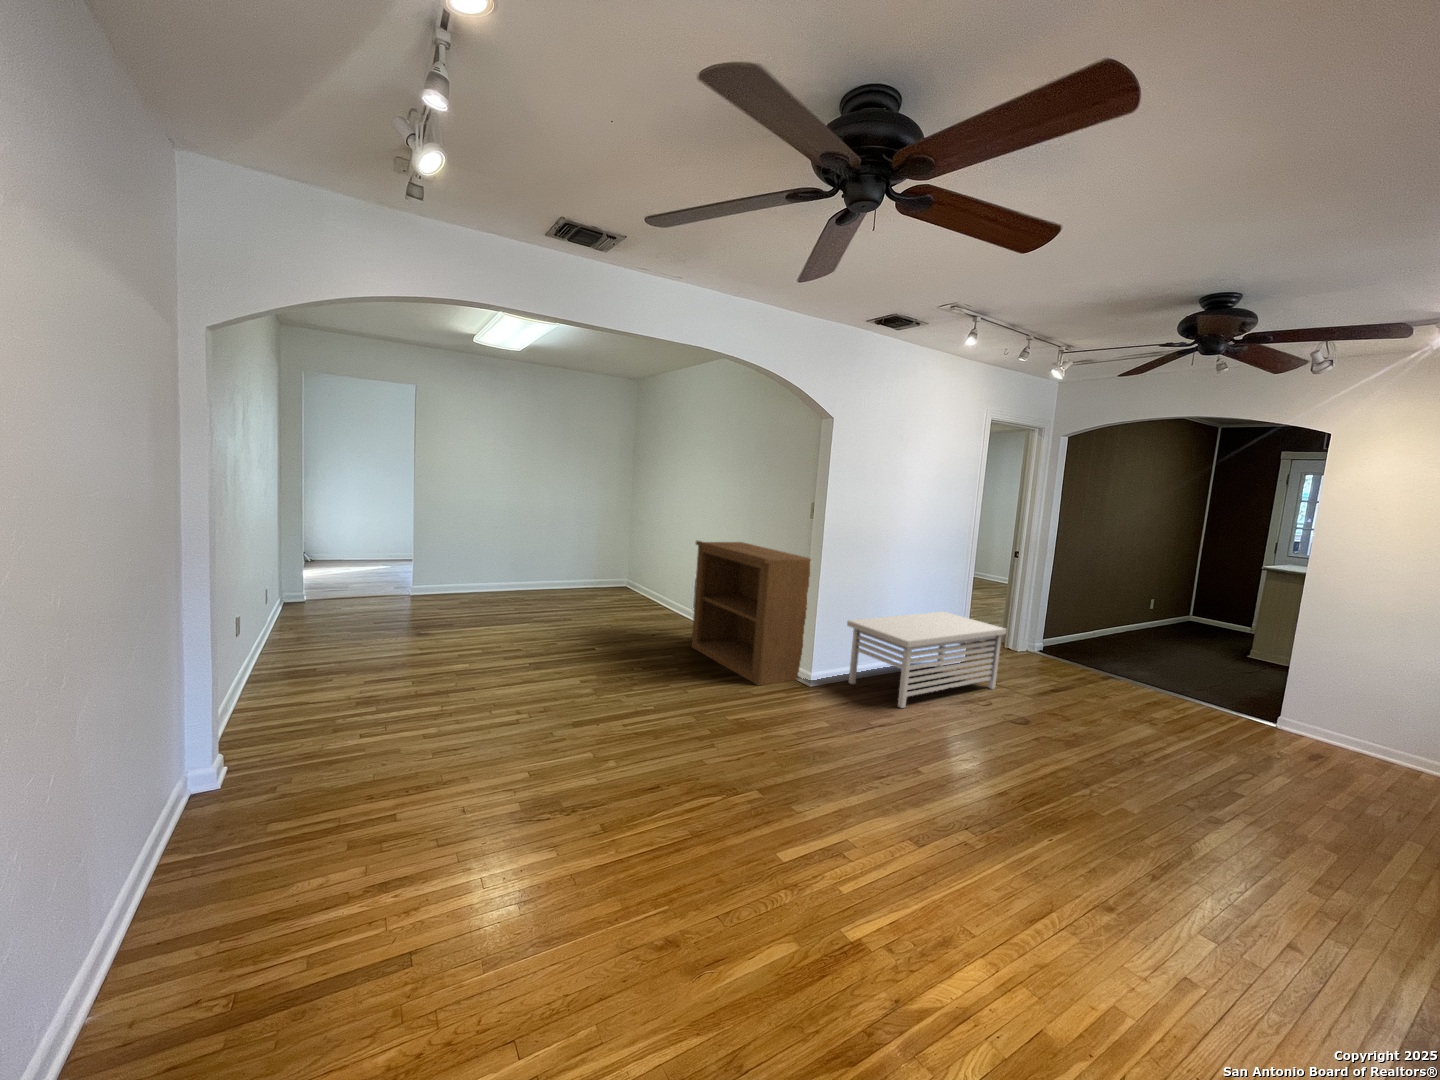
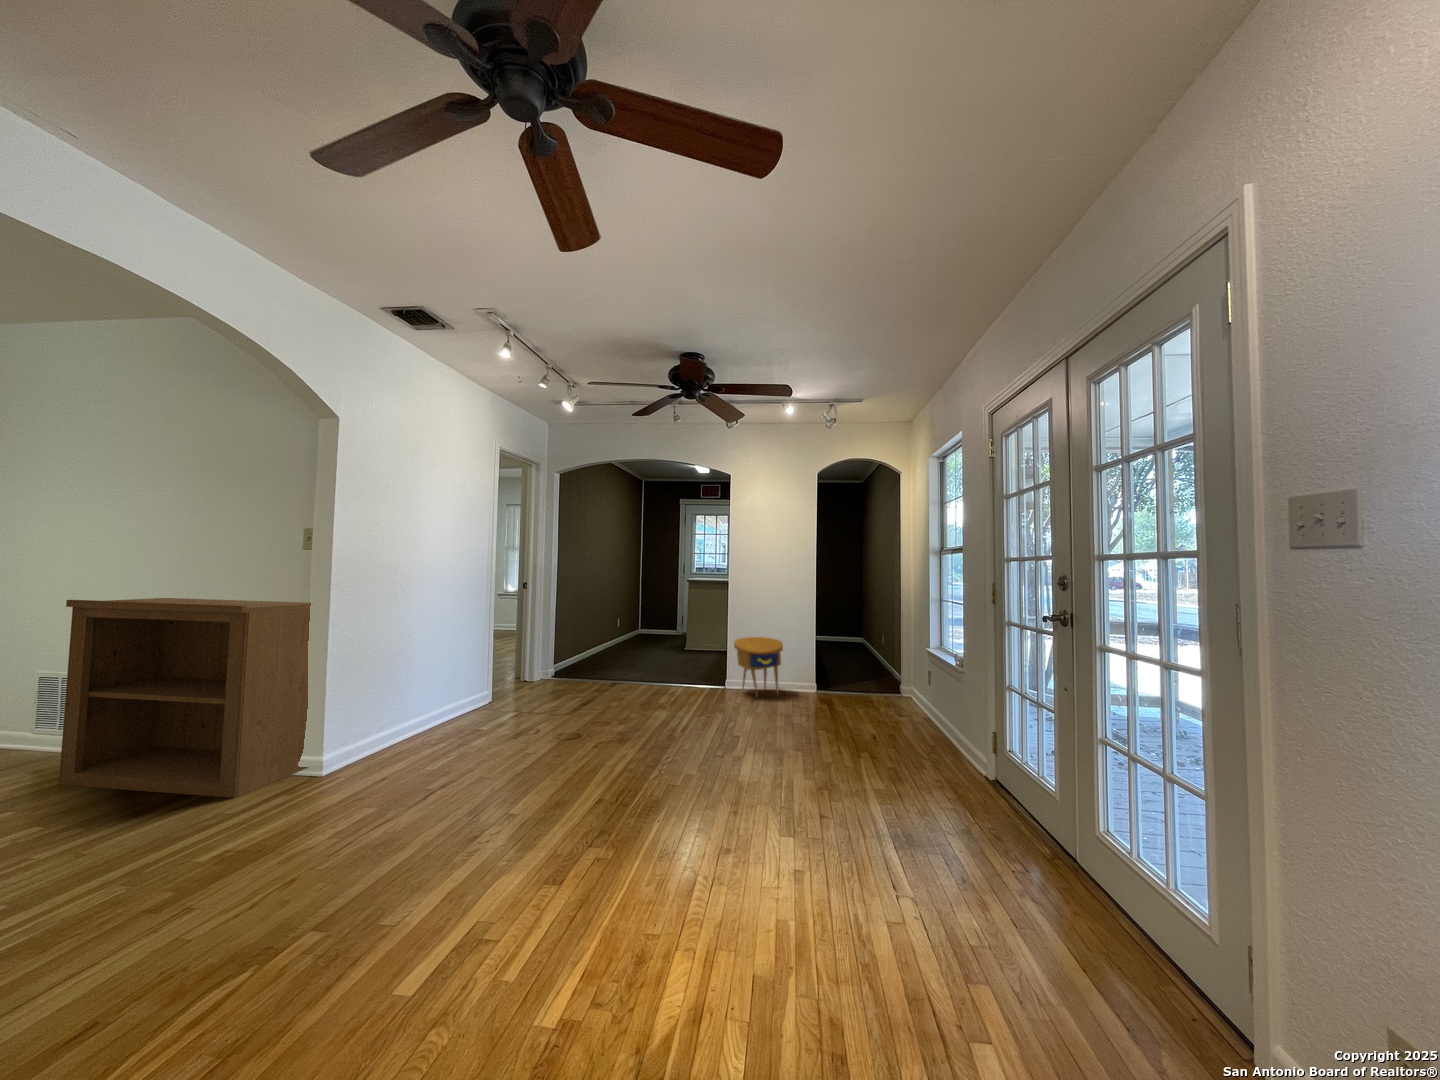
storage bench: present [847,612,1006,708] -> none [370,650,542,760]
side table: none [1299,667,1406,768] -> present [734,637,783,696]

